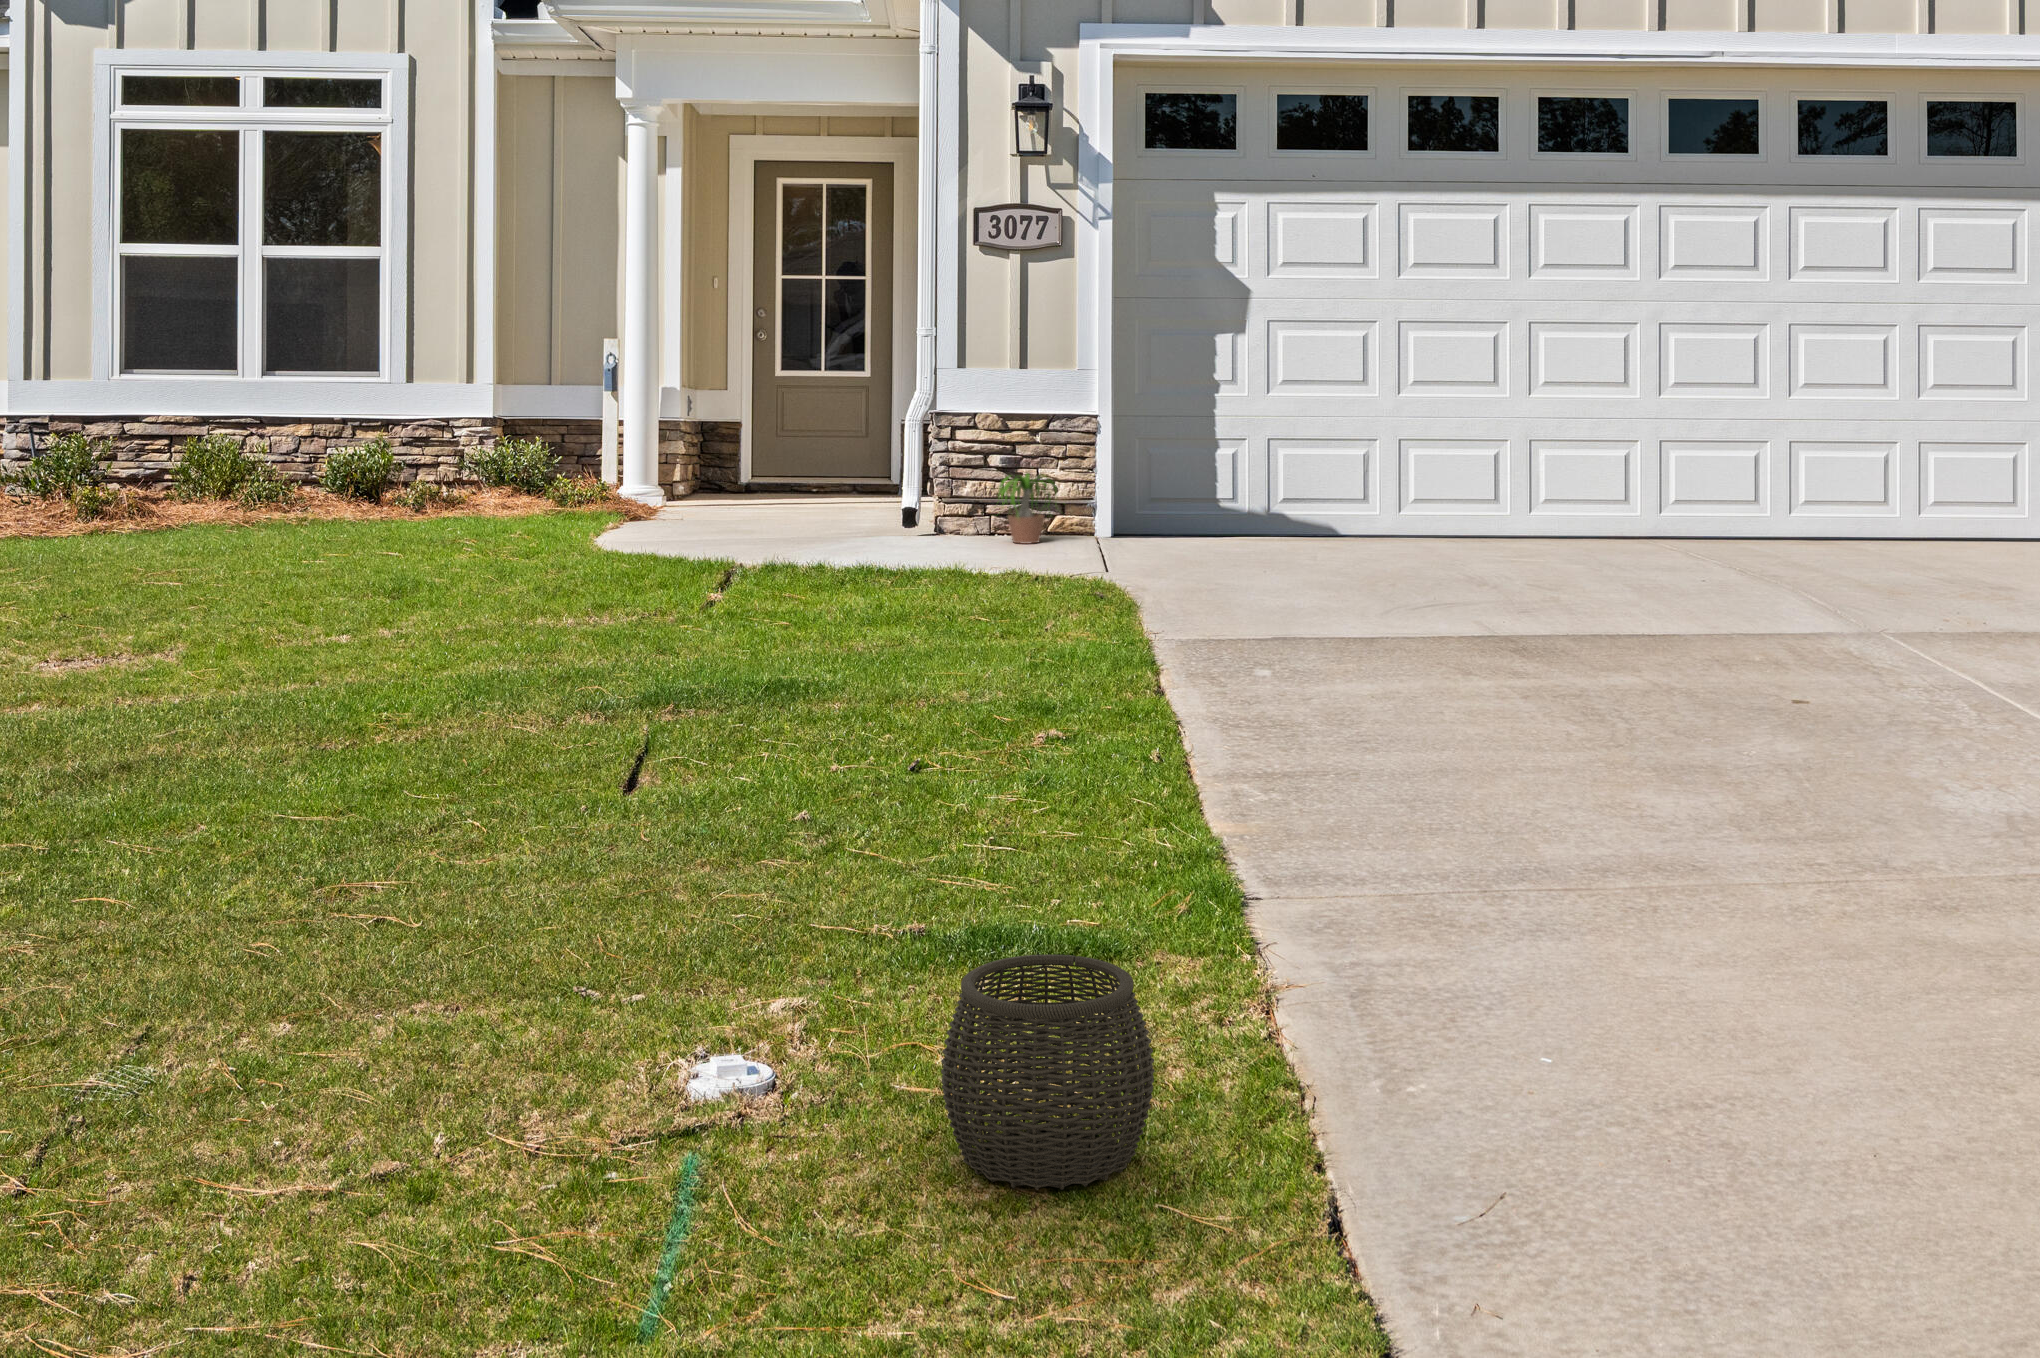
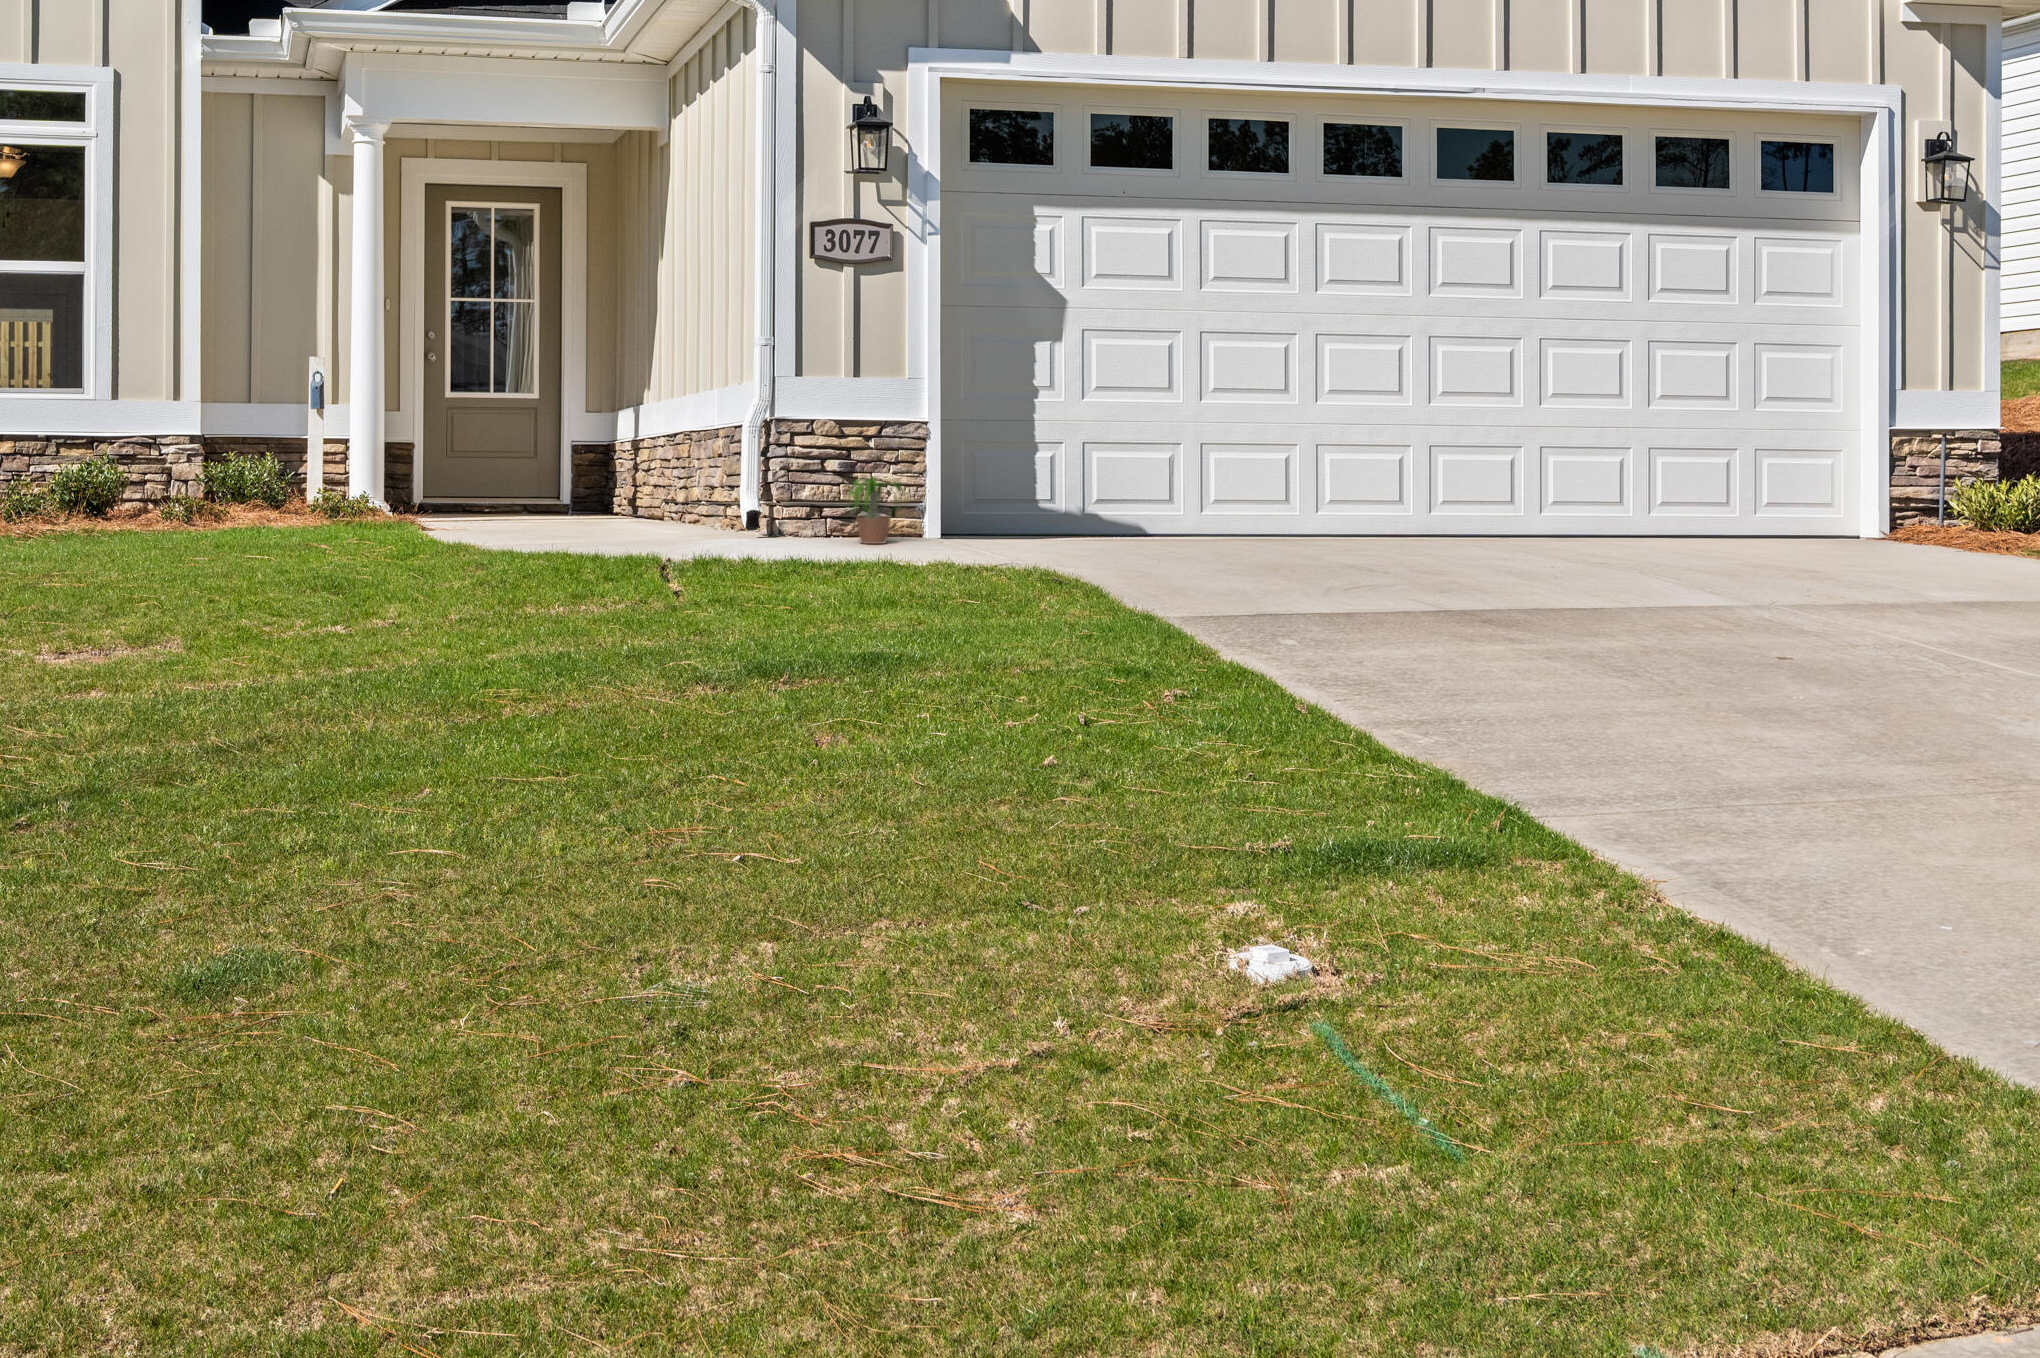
woven basket: present [941,954,1155,1190] -> none [1608,772,1802,955]

